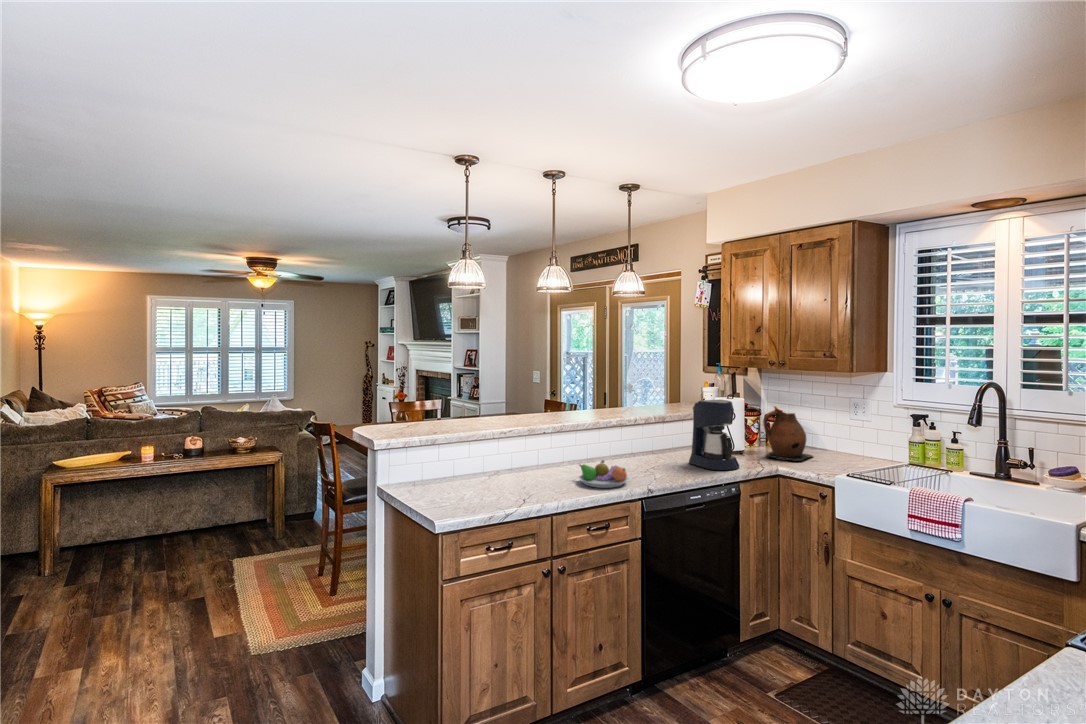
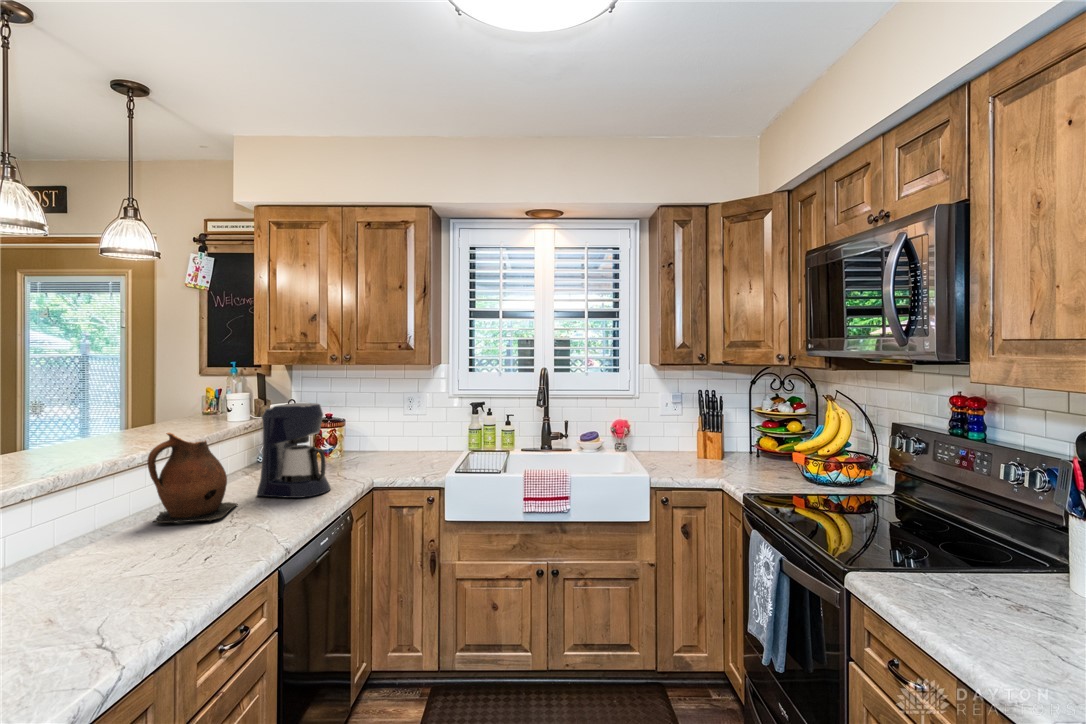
ceramic pitcher: present [763,406,813,461] -> present [148,433,238,523]
fruit bowl: present [579,460,628,488] -> none [99,520,213,573]

